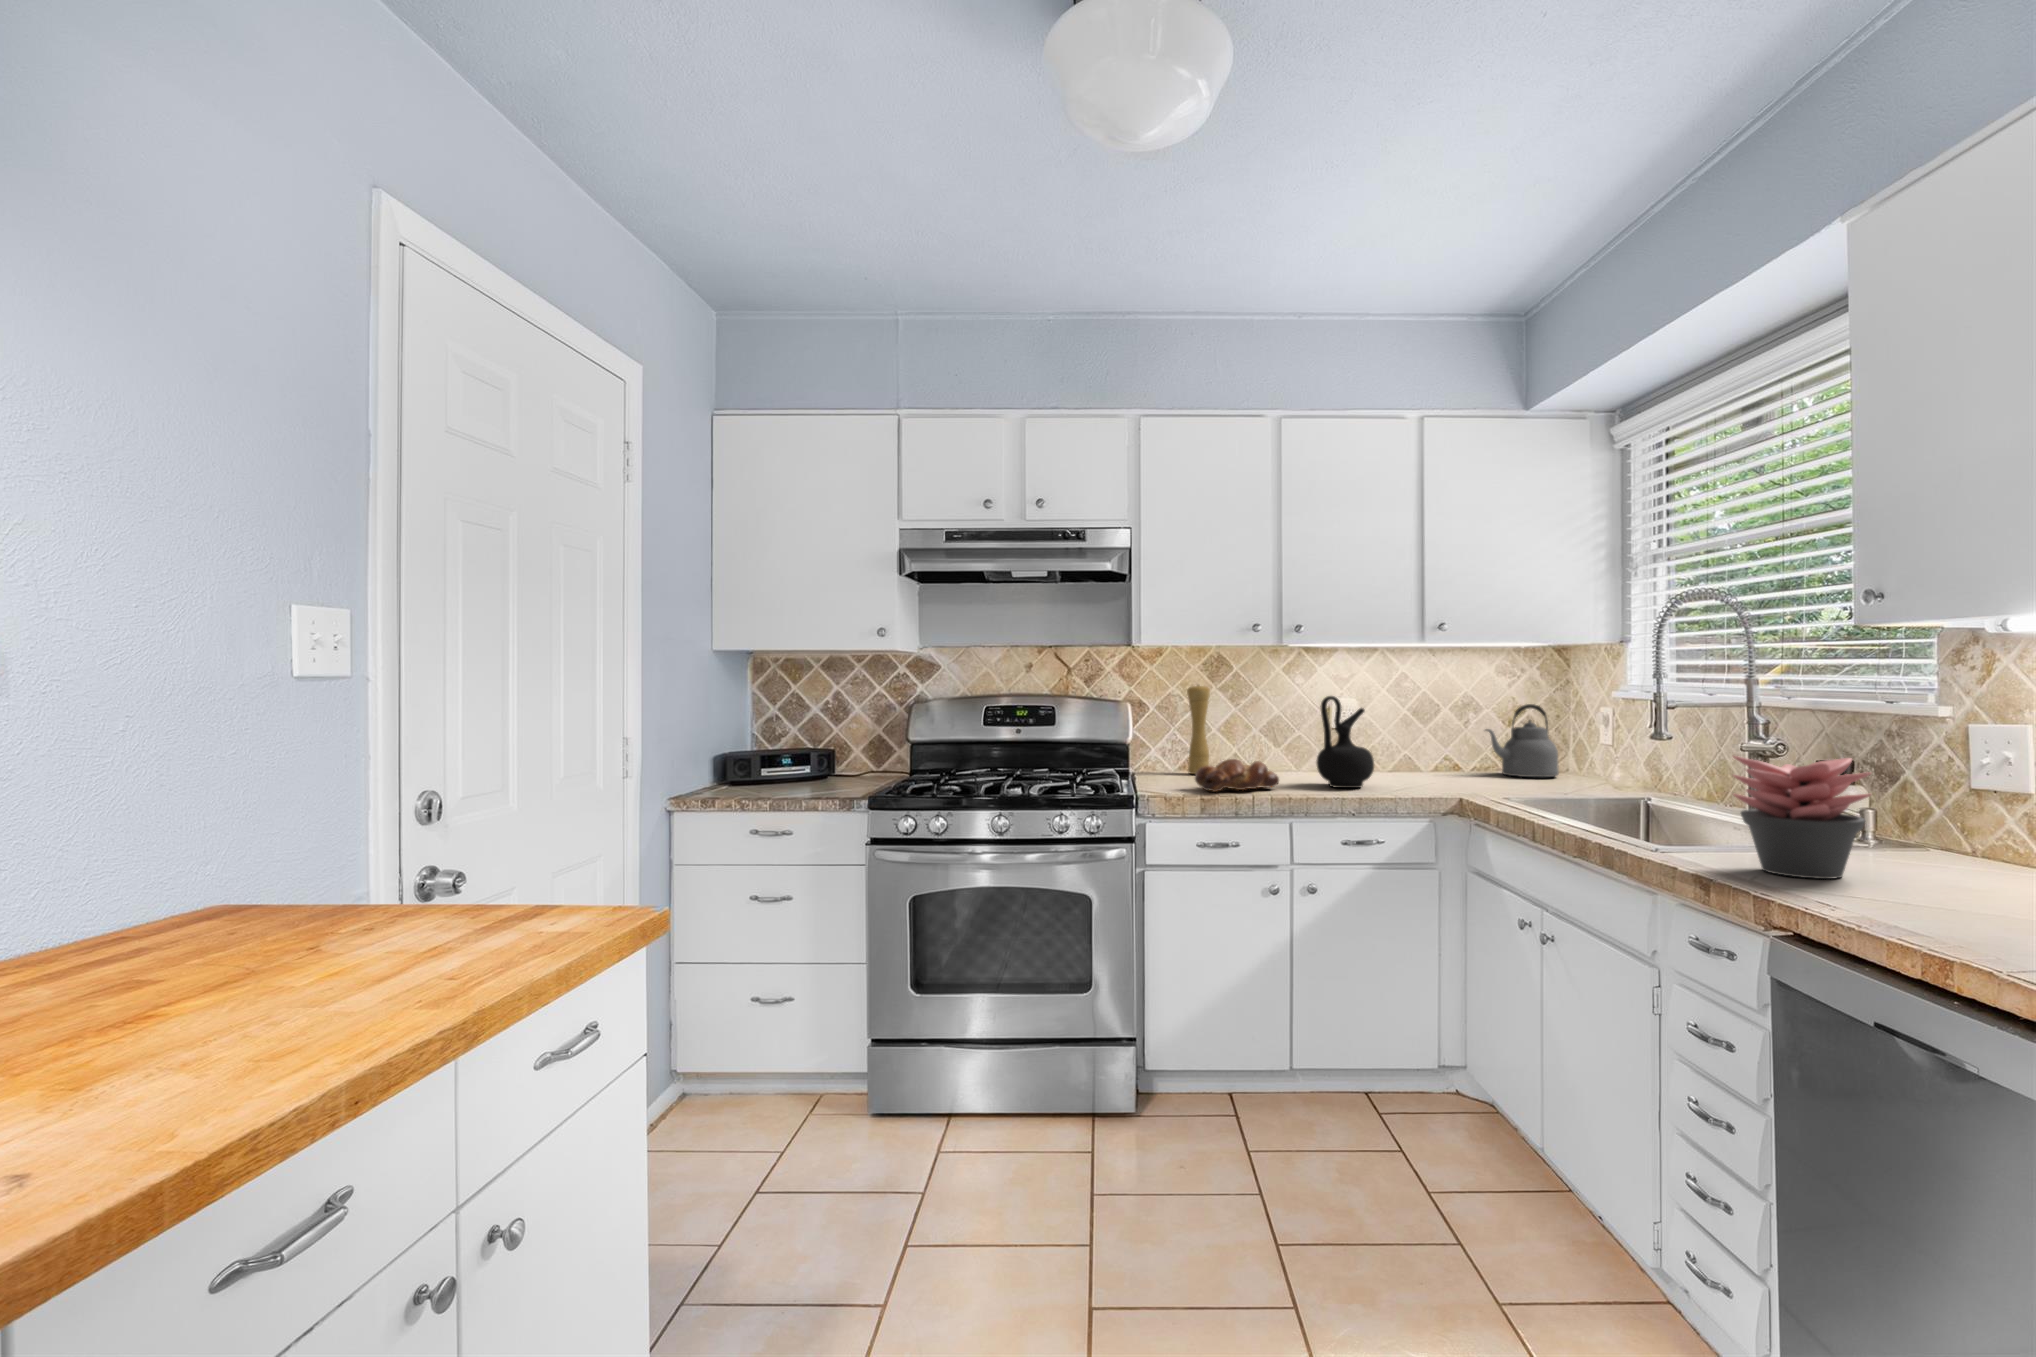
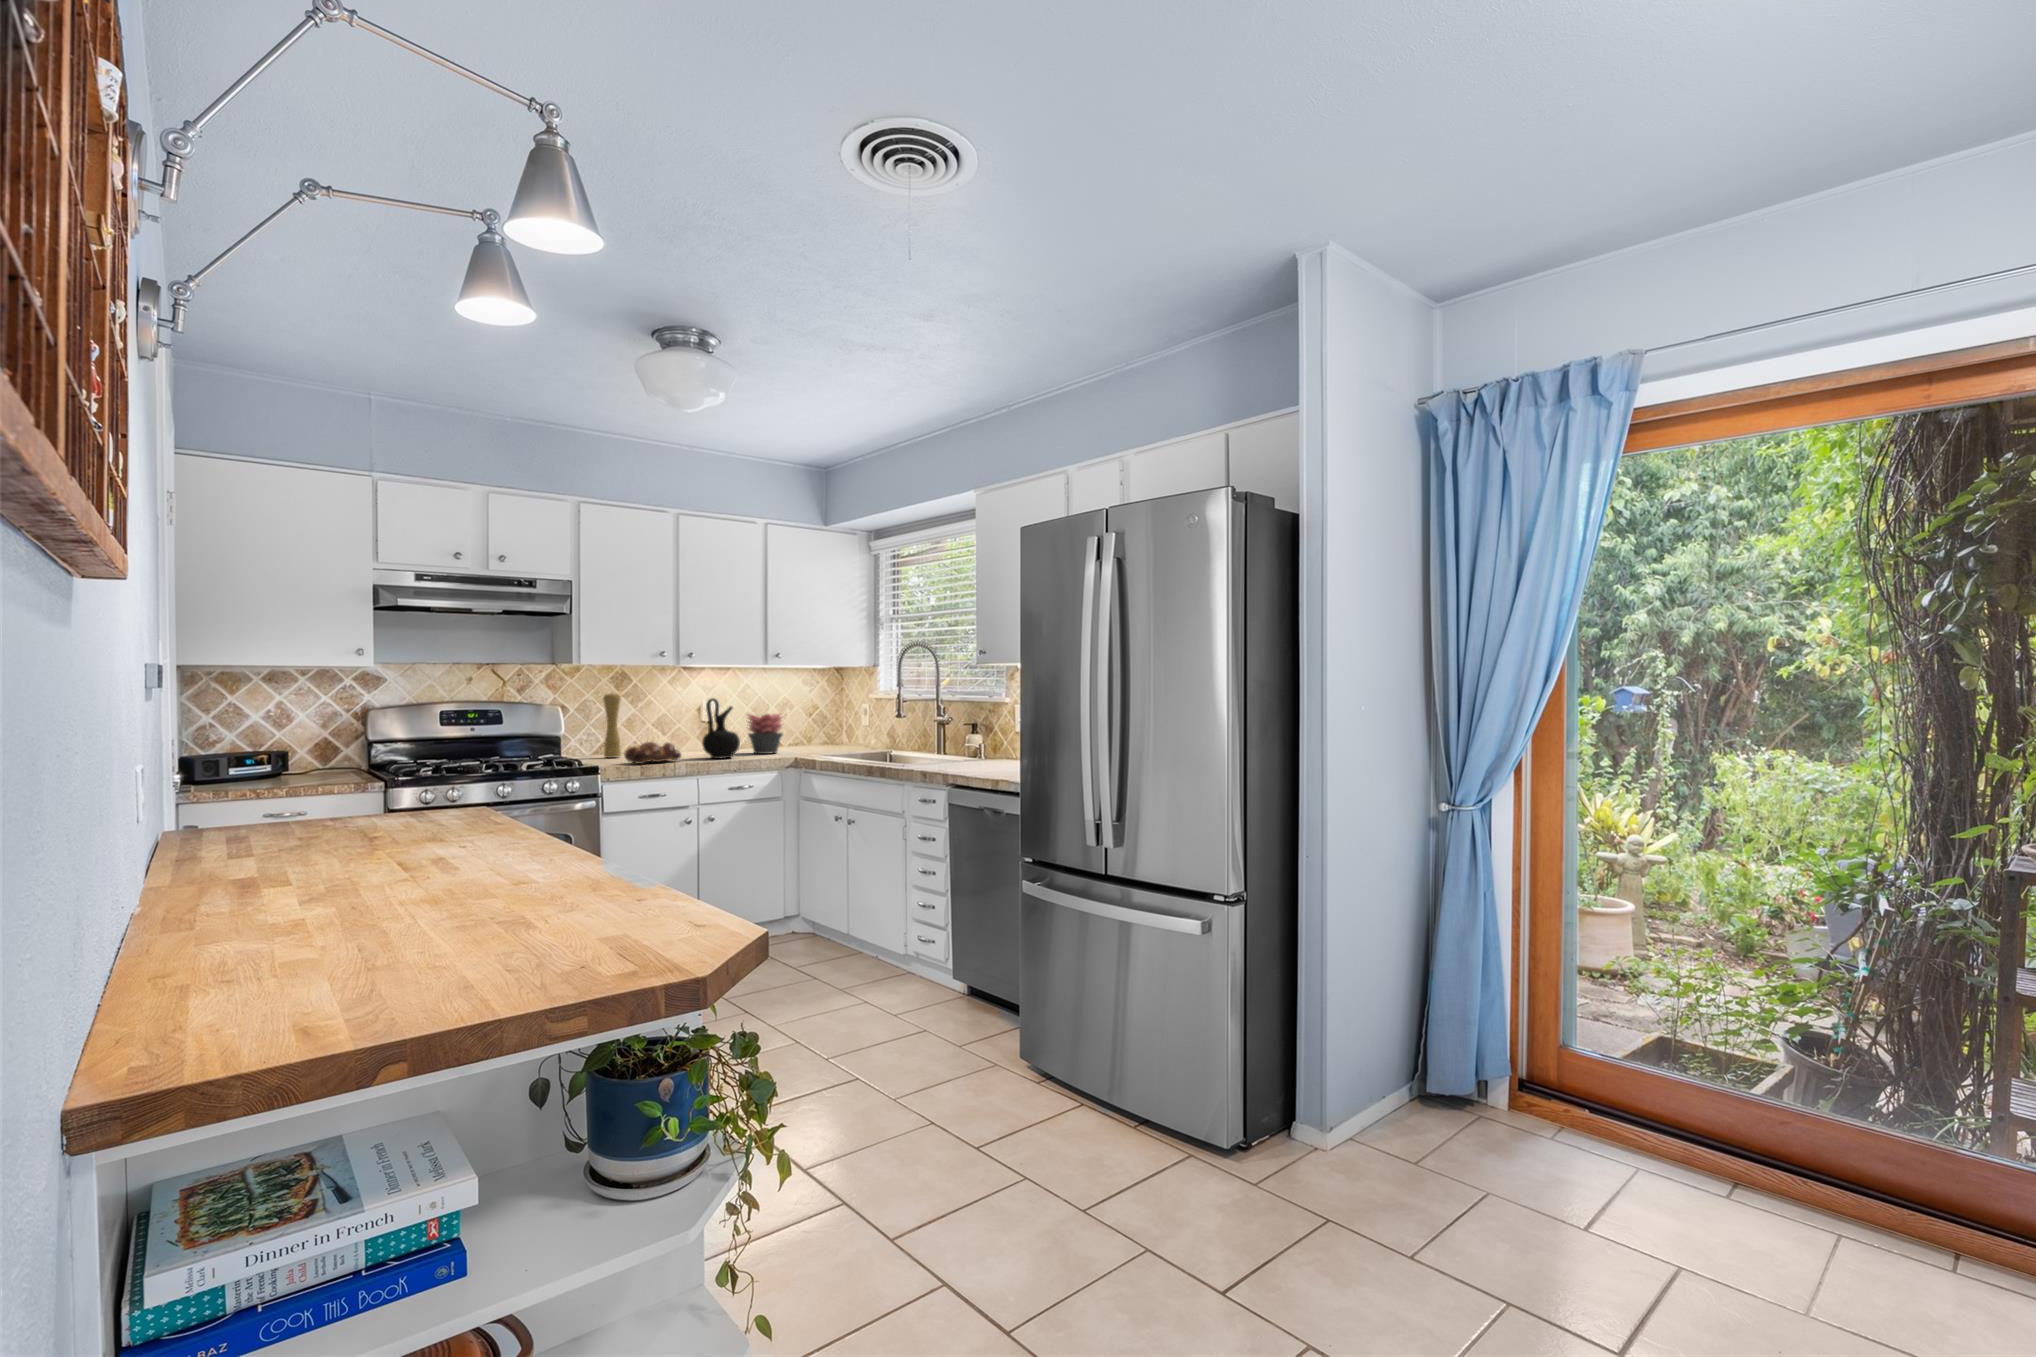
kettle: present [1485,704,1559,777] -> none [797,704,840,749]
succulent plant: present [1734,756,1871,879] -> present [748,714,783,754]

